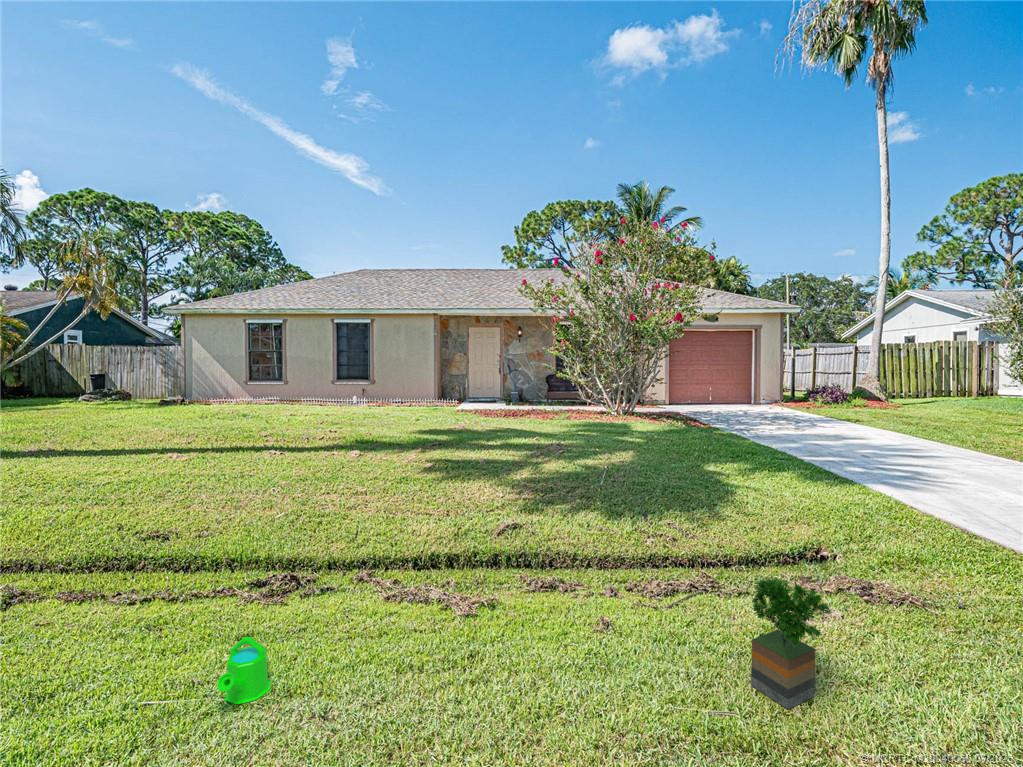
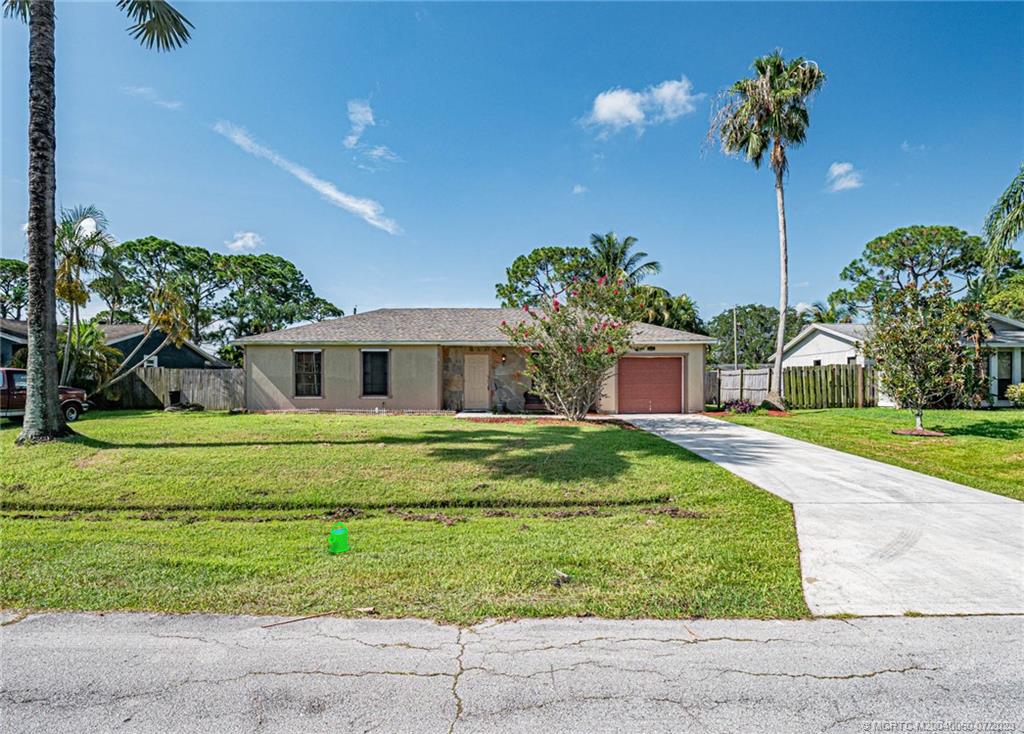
potted tree: present [751,578,831,709] -> none [583,492,622,553]

